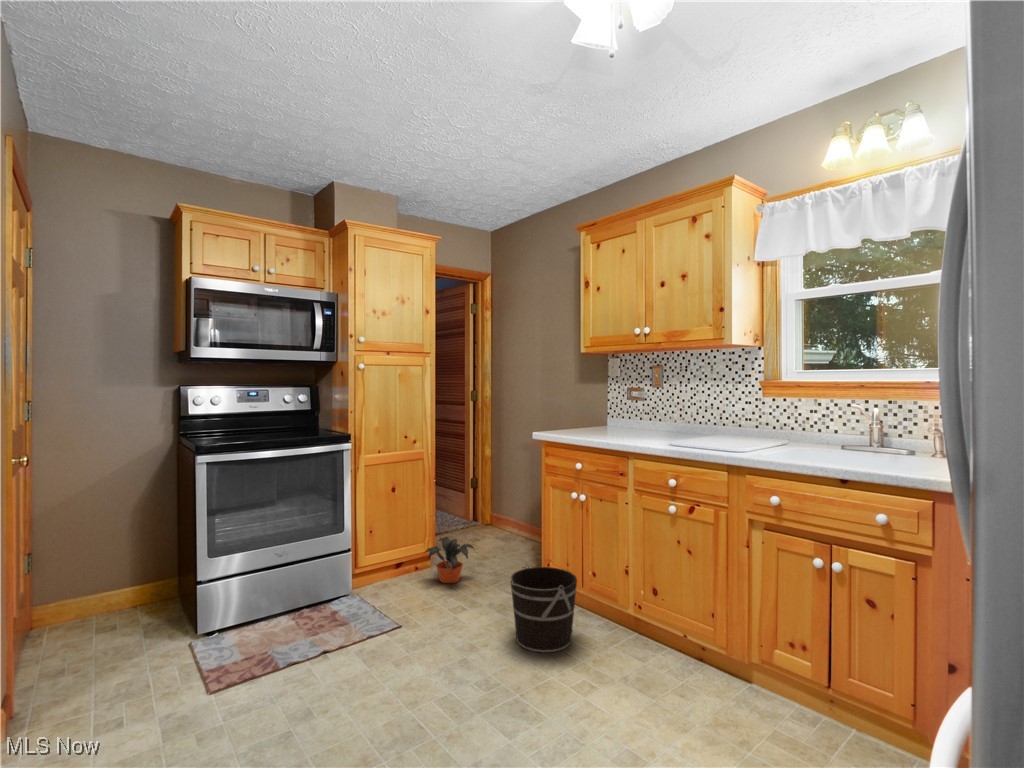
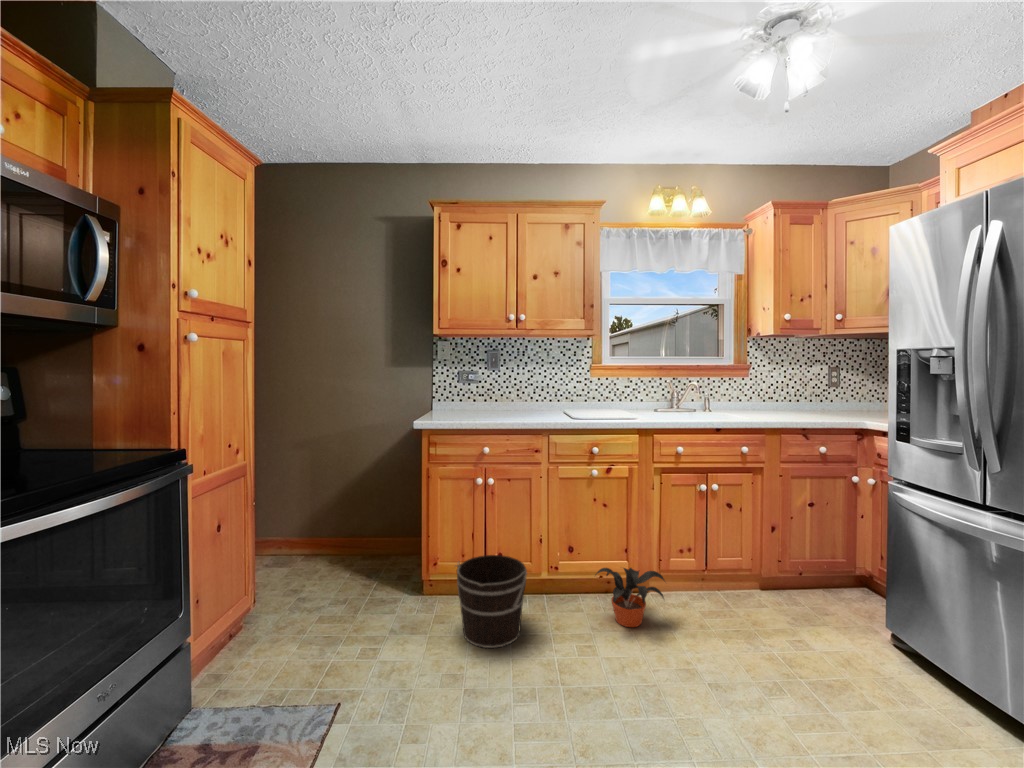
potted plant: present [425,537,474,583] -> present [596,568,664,627]

